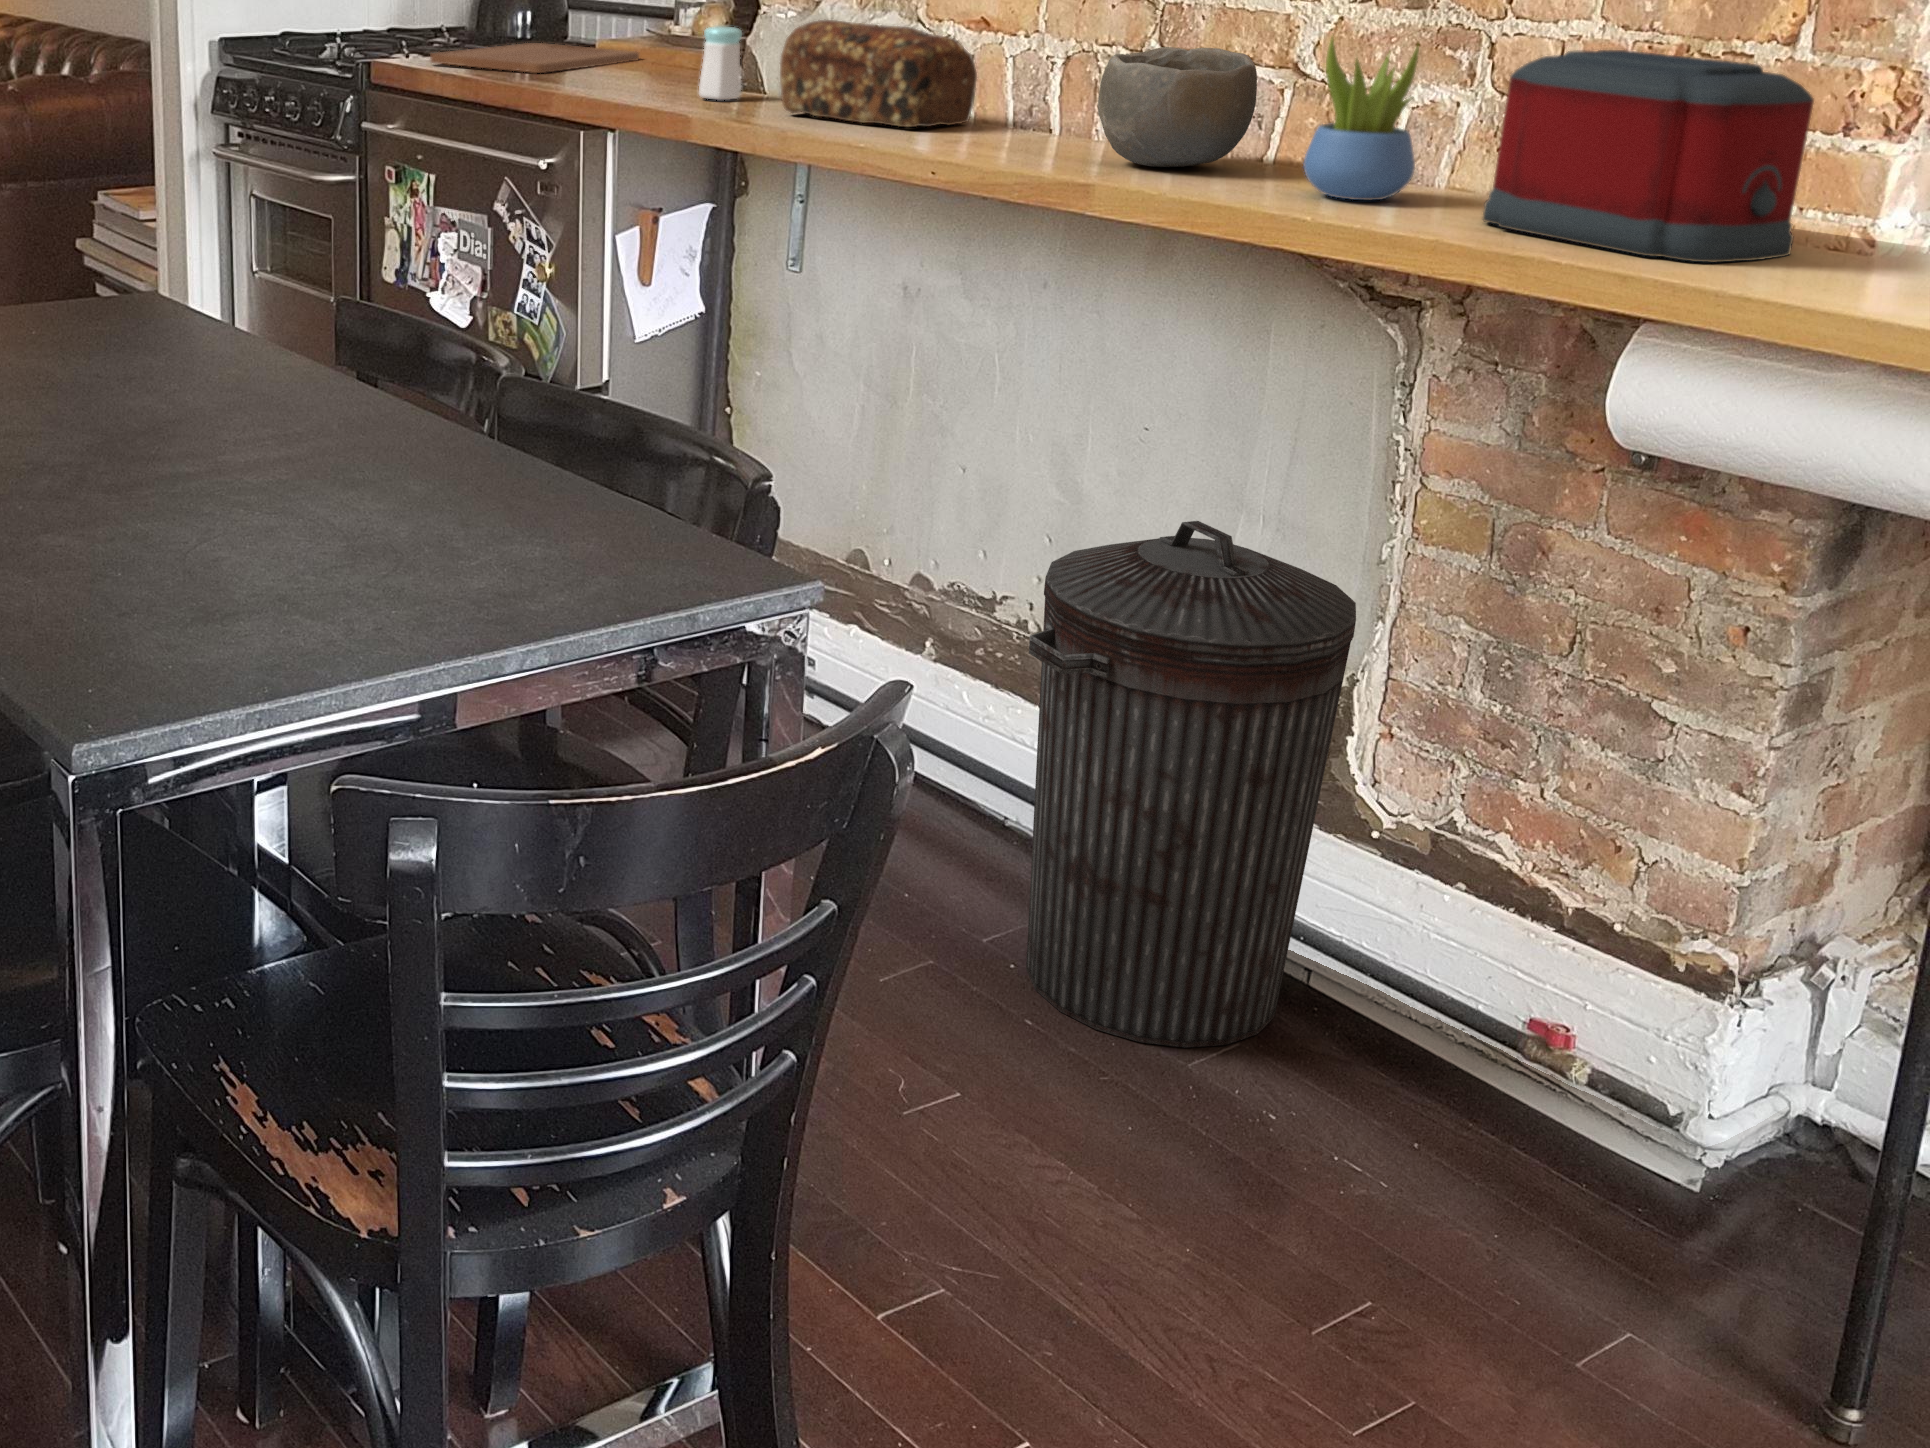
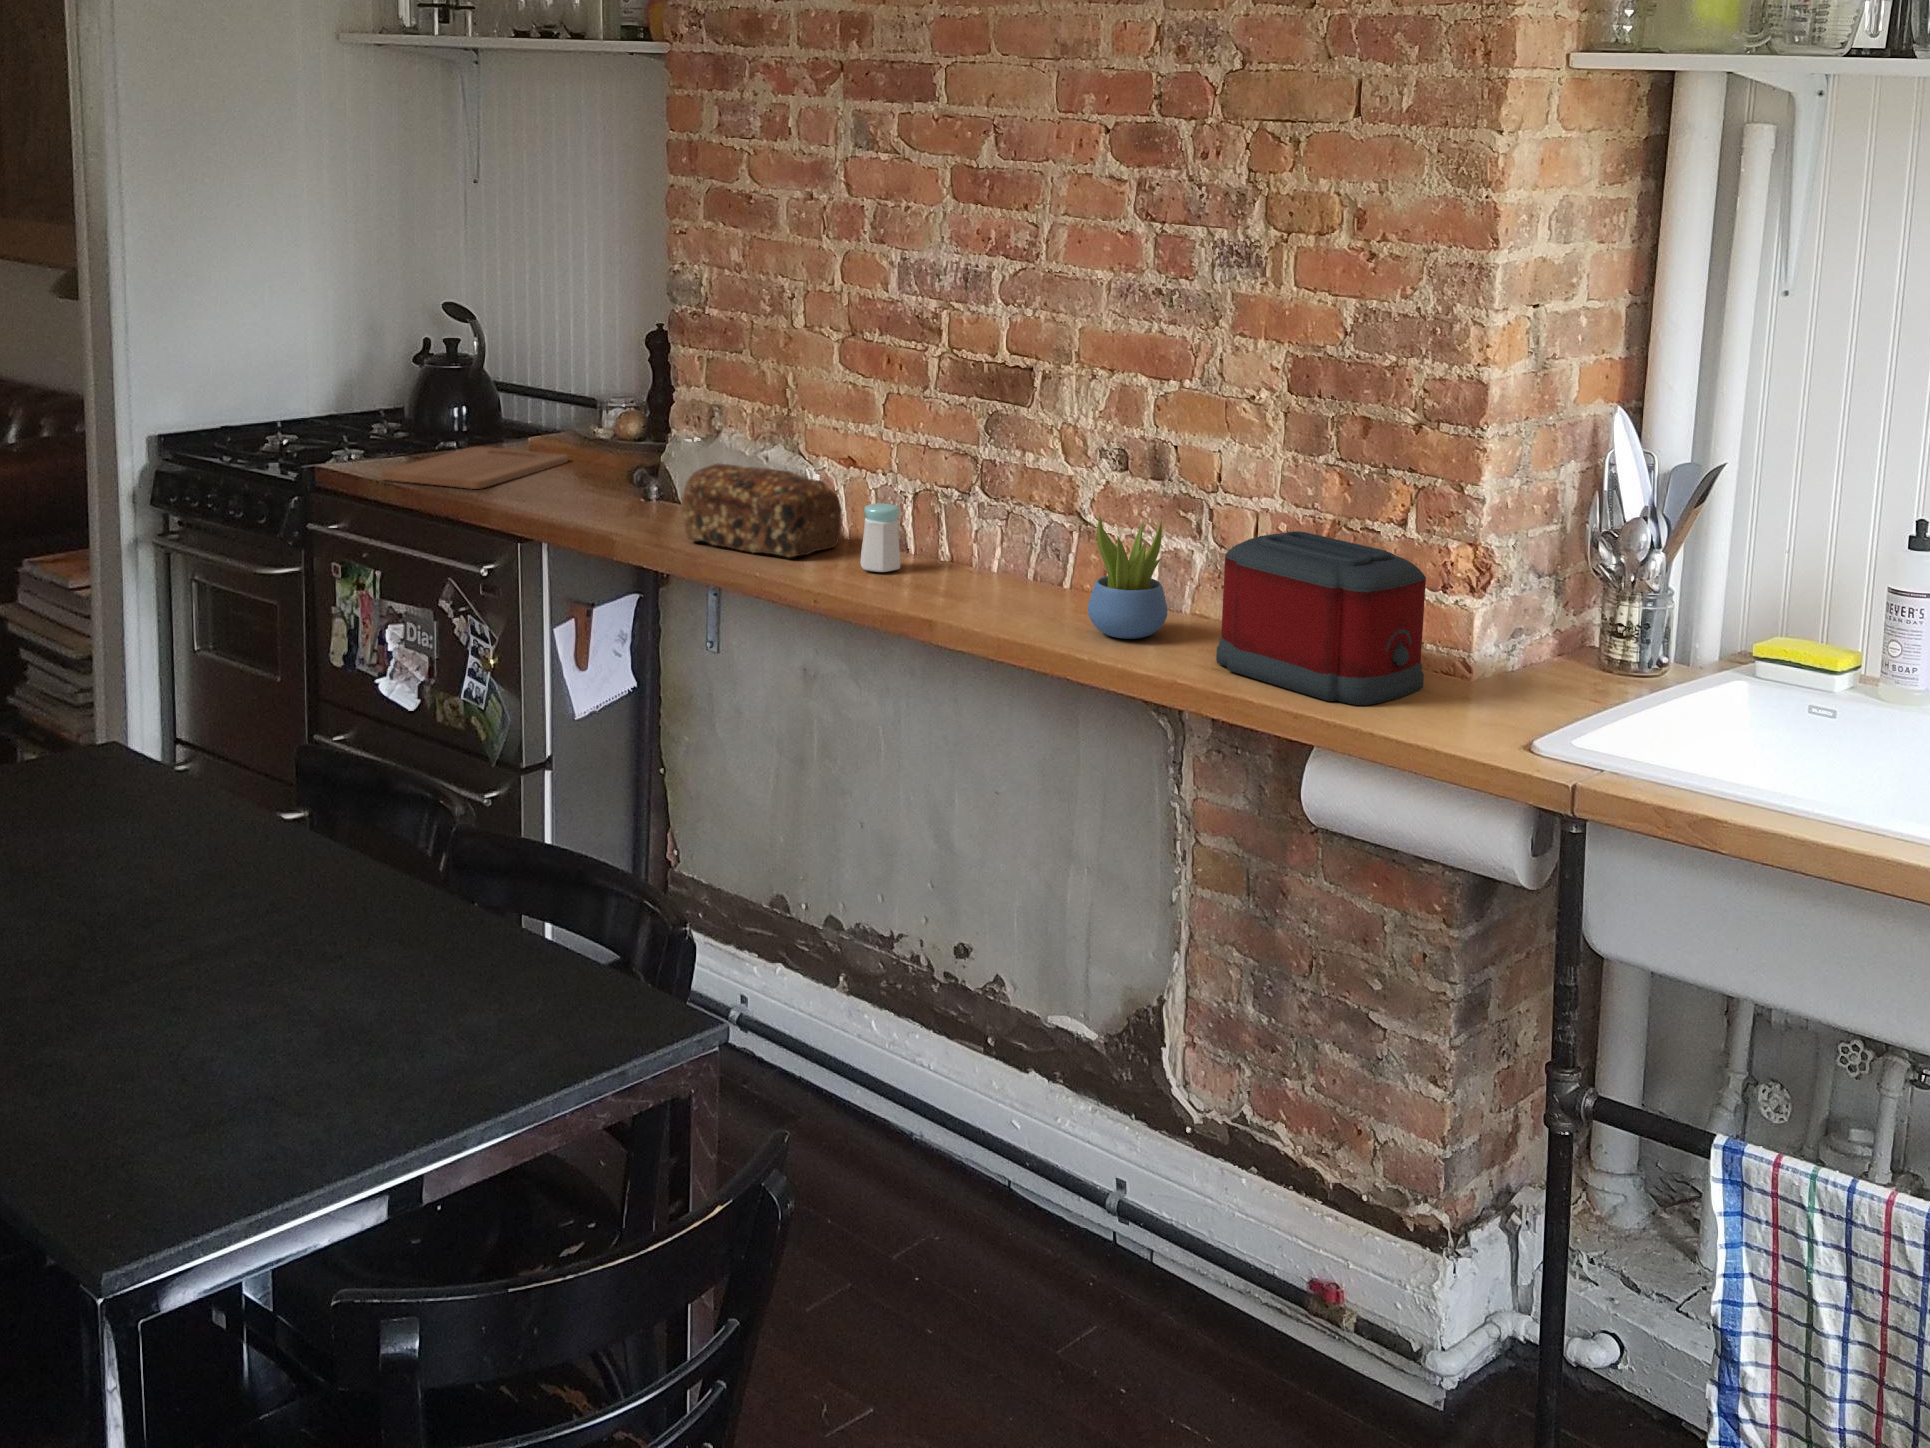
salt shaker: present [699,26,742,100] -> present [860,503,900,572]
bowl: present [1098,47,1257,167] -> none [934,502,1051,603]
trash can: present [1026,521,1356,1048] -> none [907,895,1157,1347]

